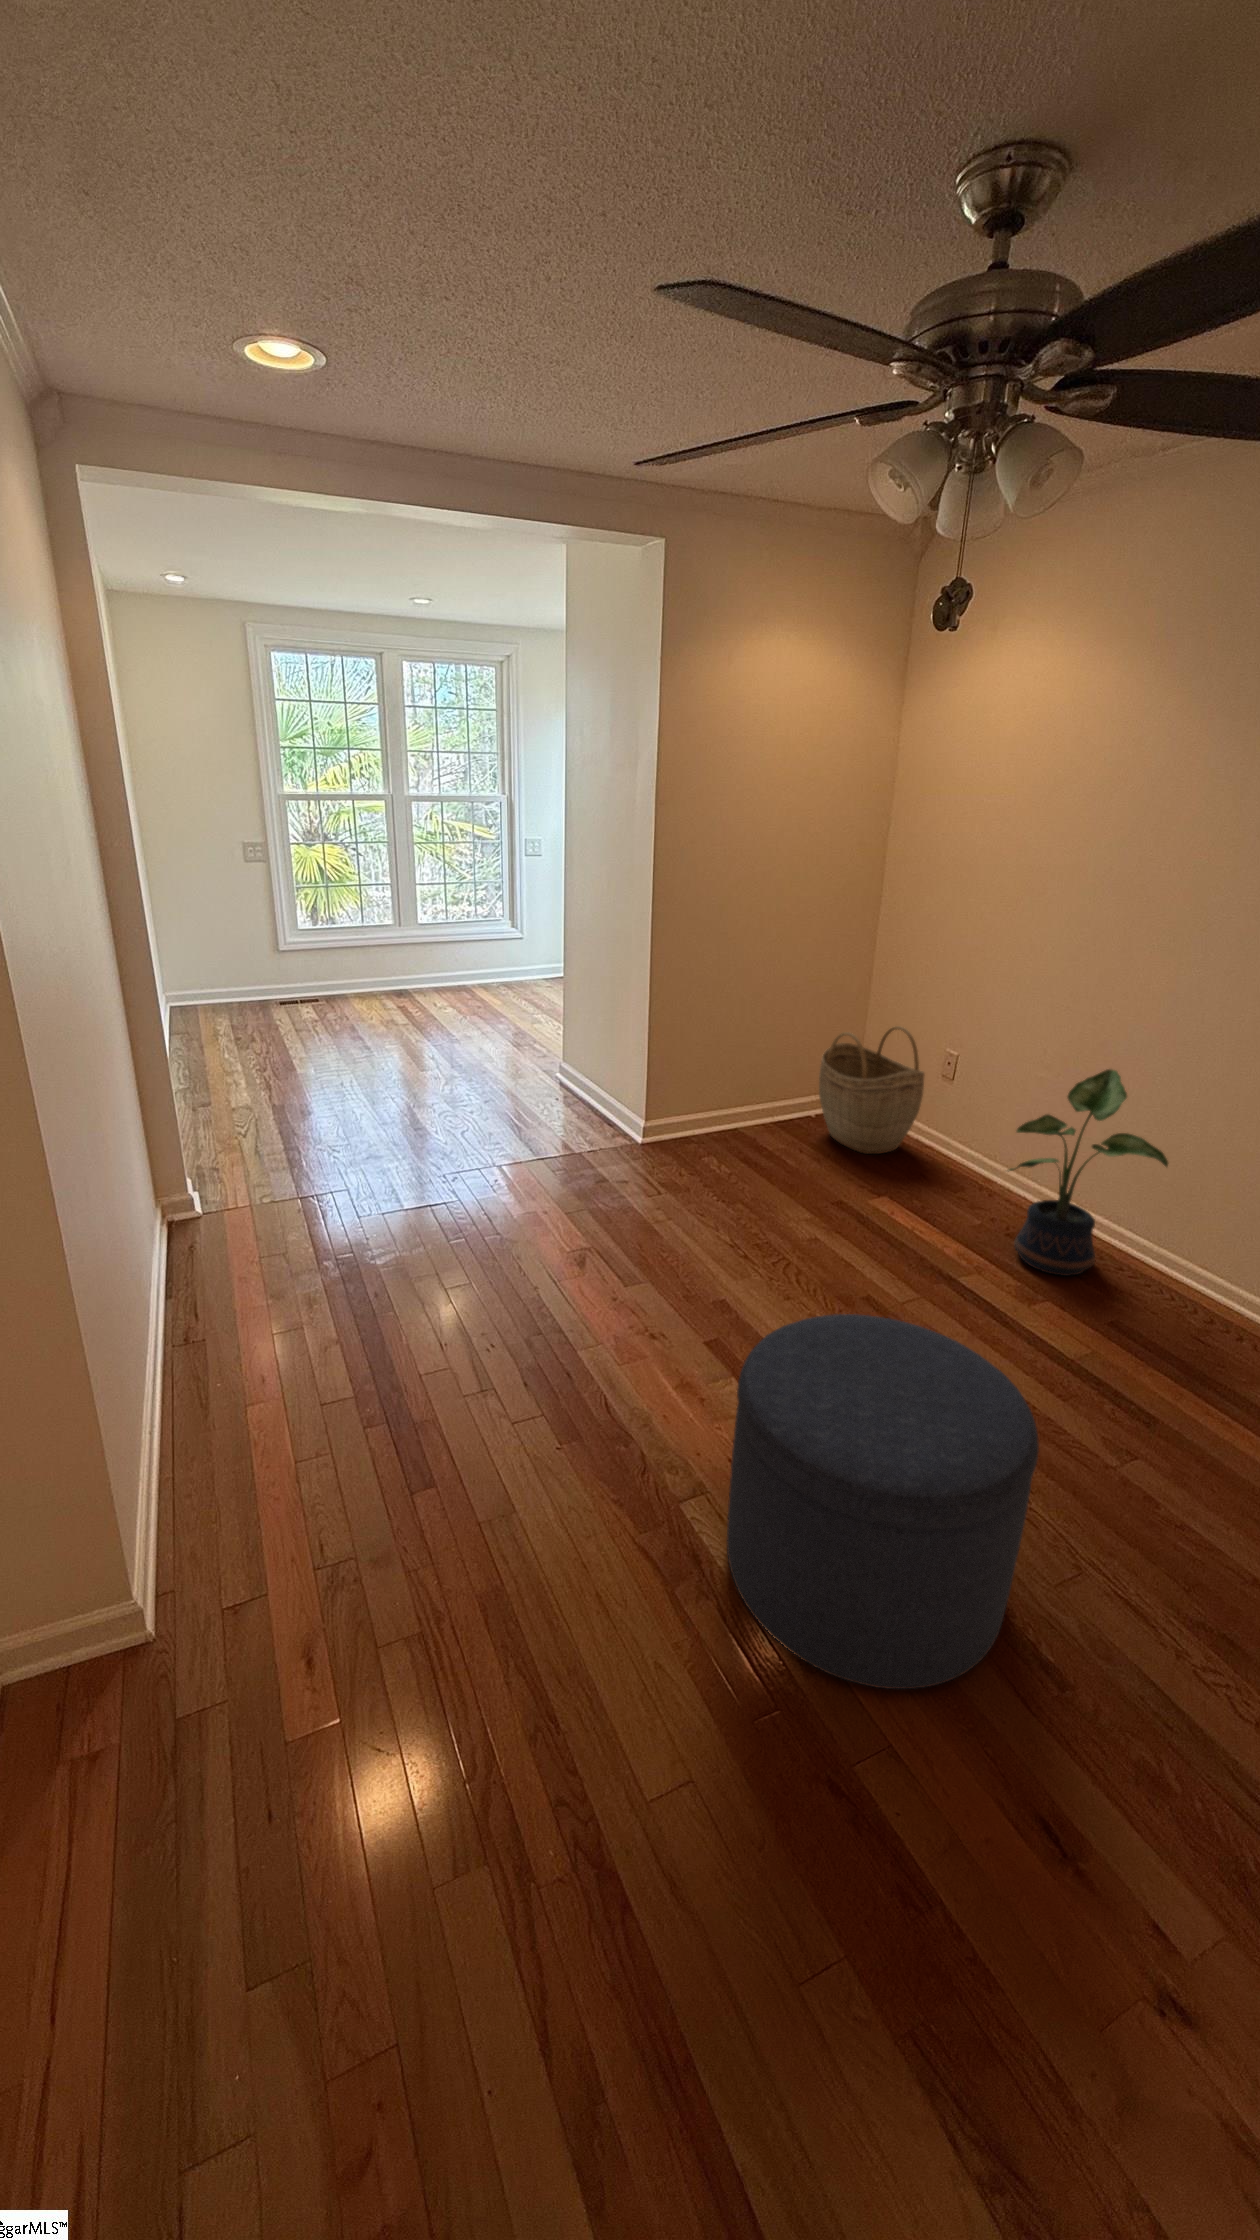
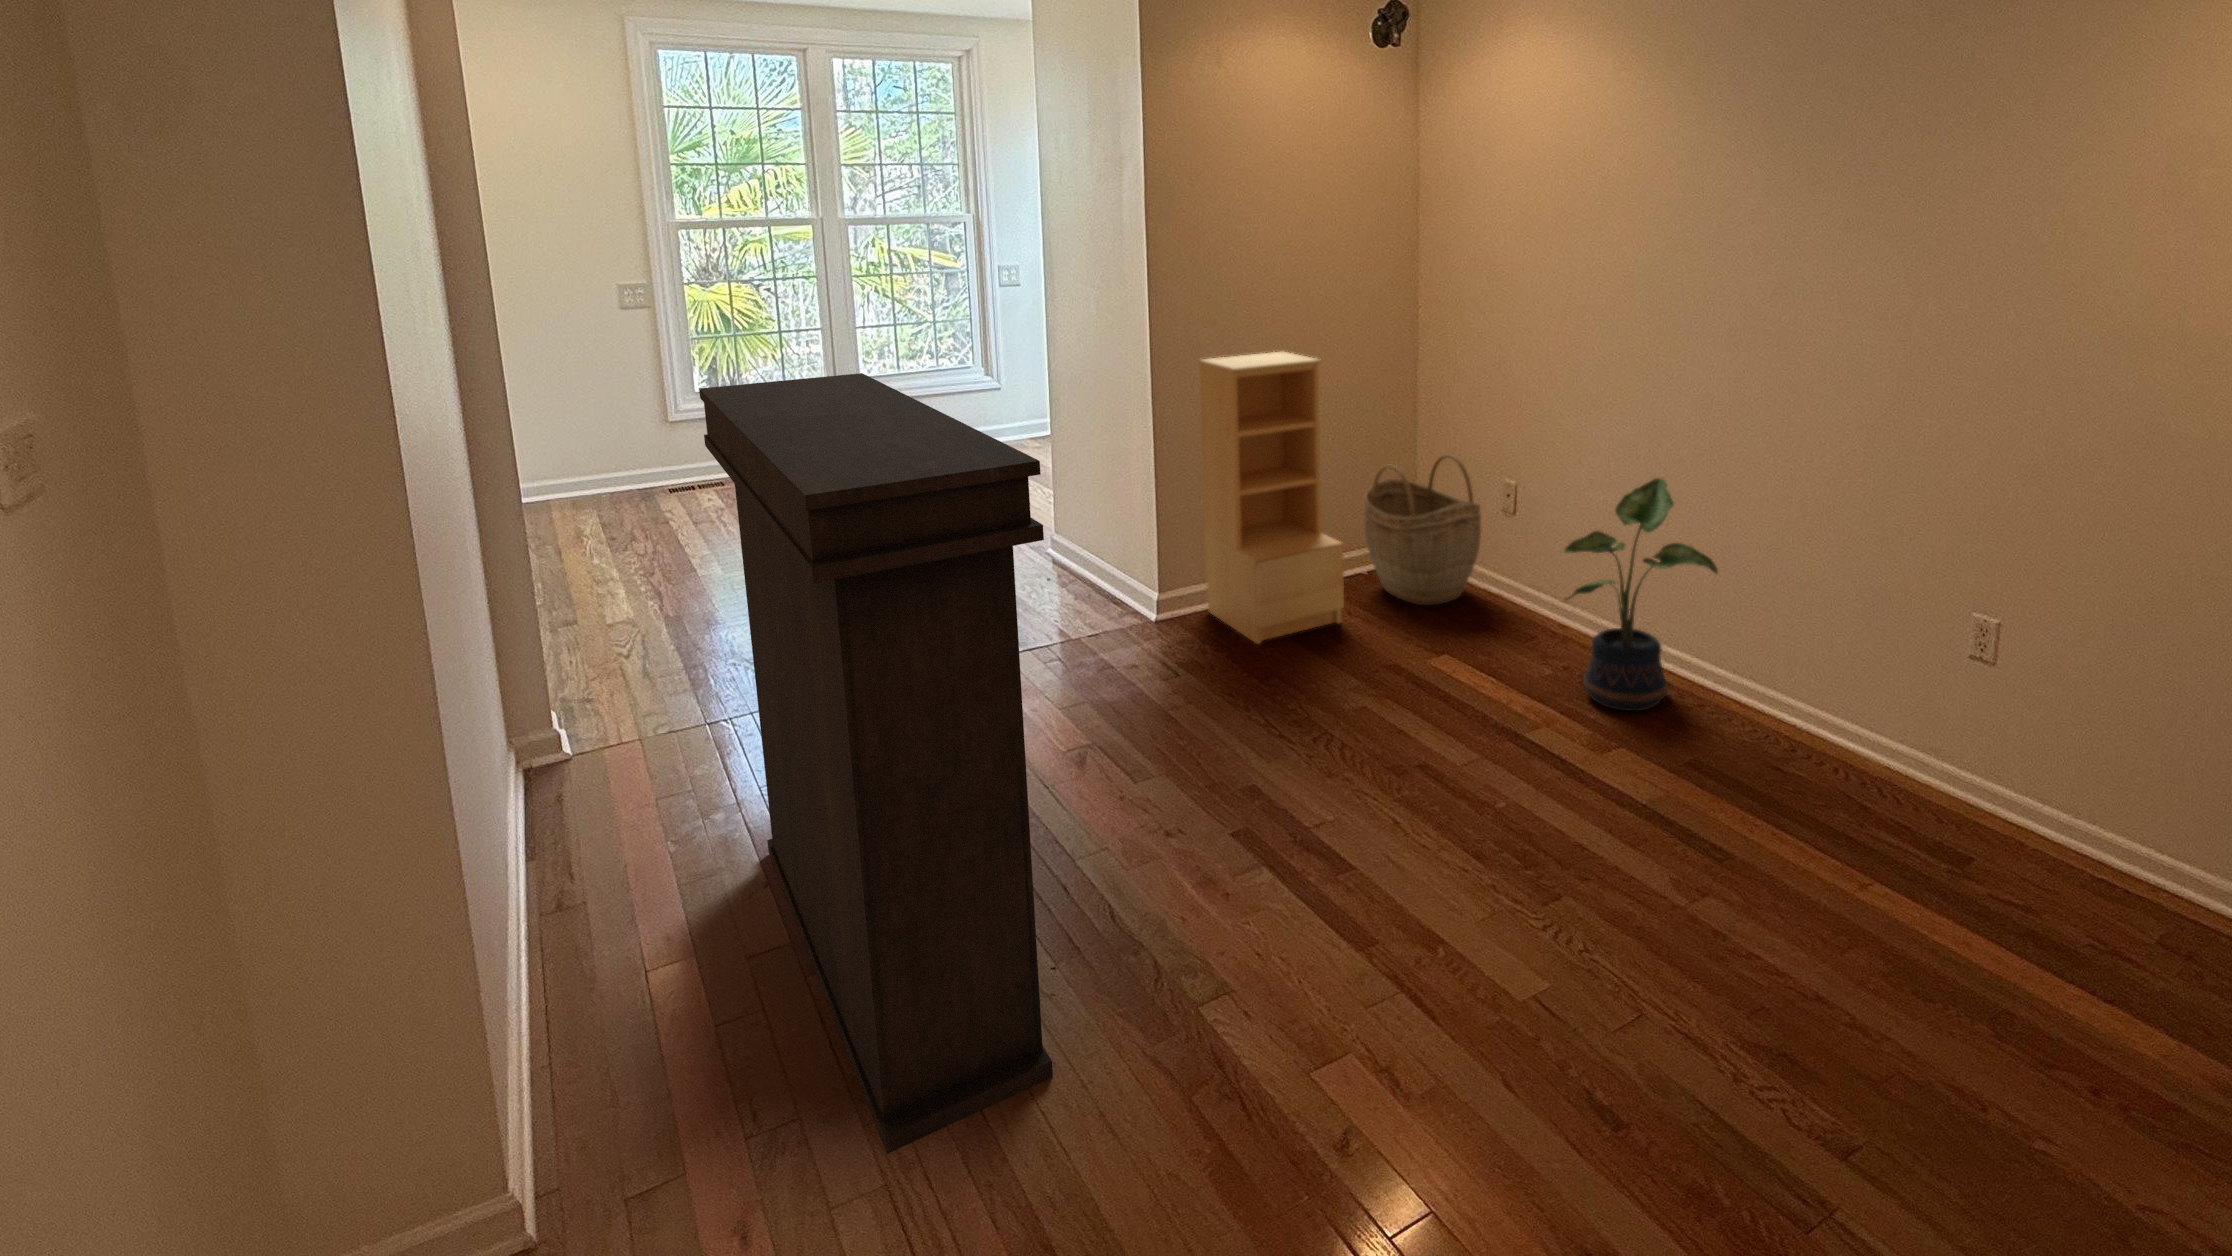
bookshelf: none [683,927,803,1175] -> present [1199,352,1344,644]
console table: none [286,935,573,1603] -> present [699,373,1053,1154]
ottoman: present [727,1314,1039,1689] -> none [1249,747,1559,1144]

